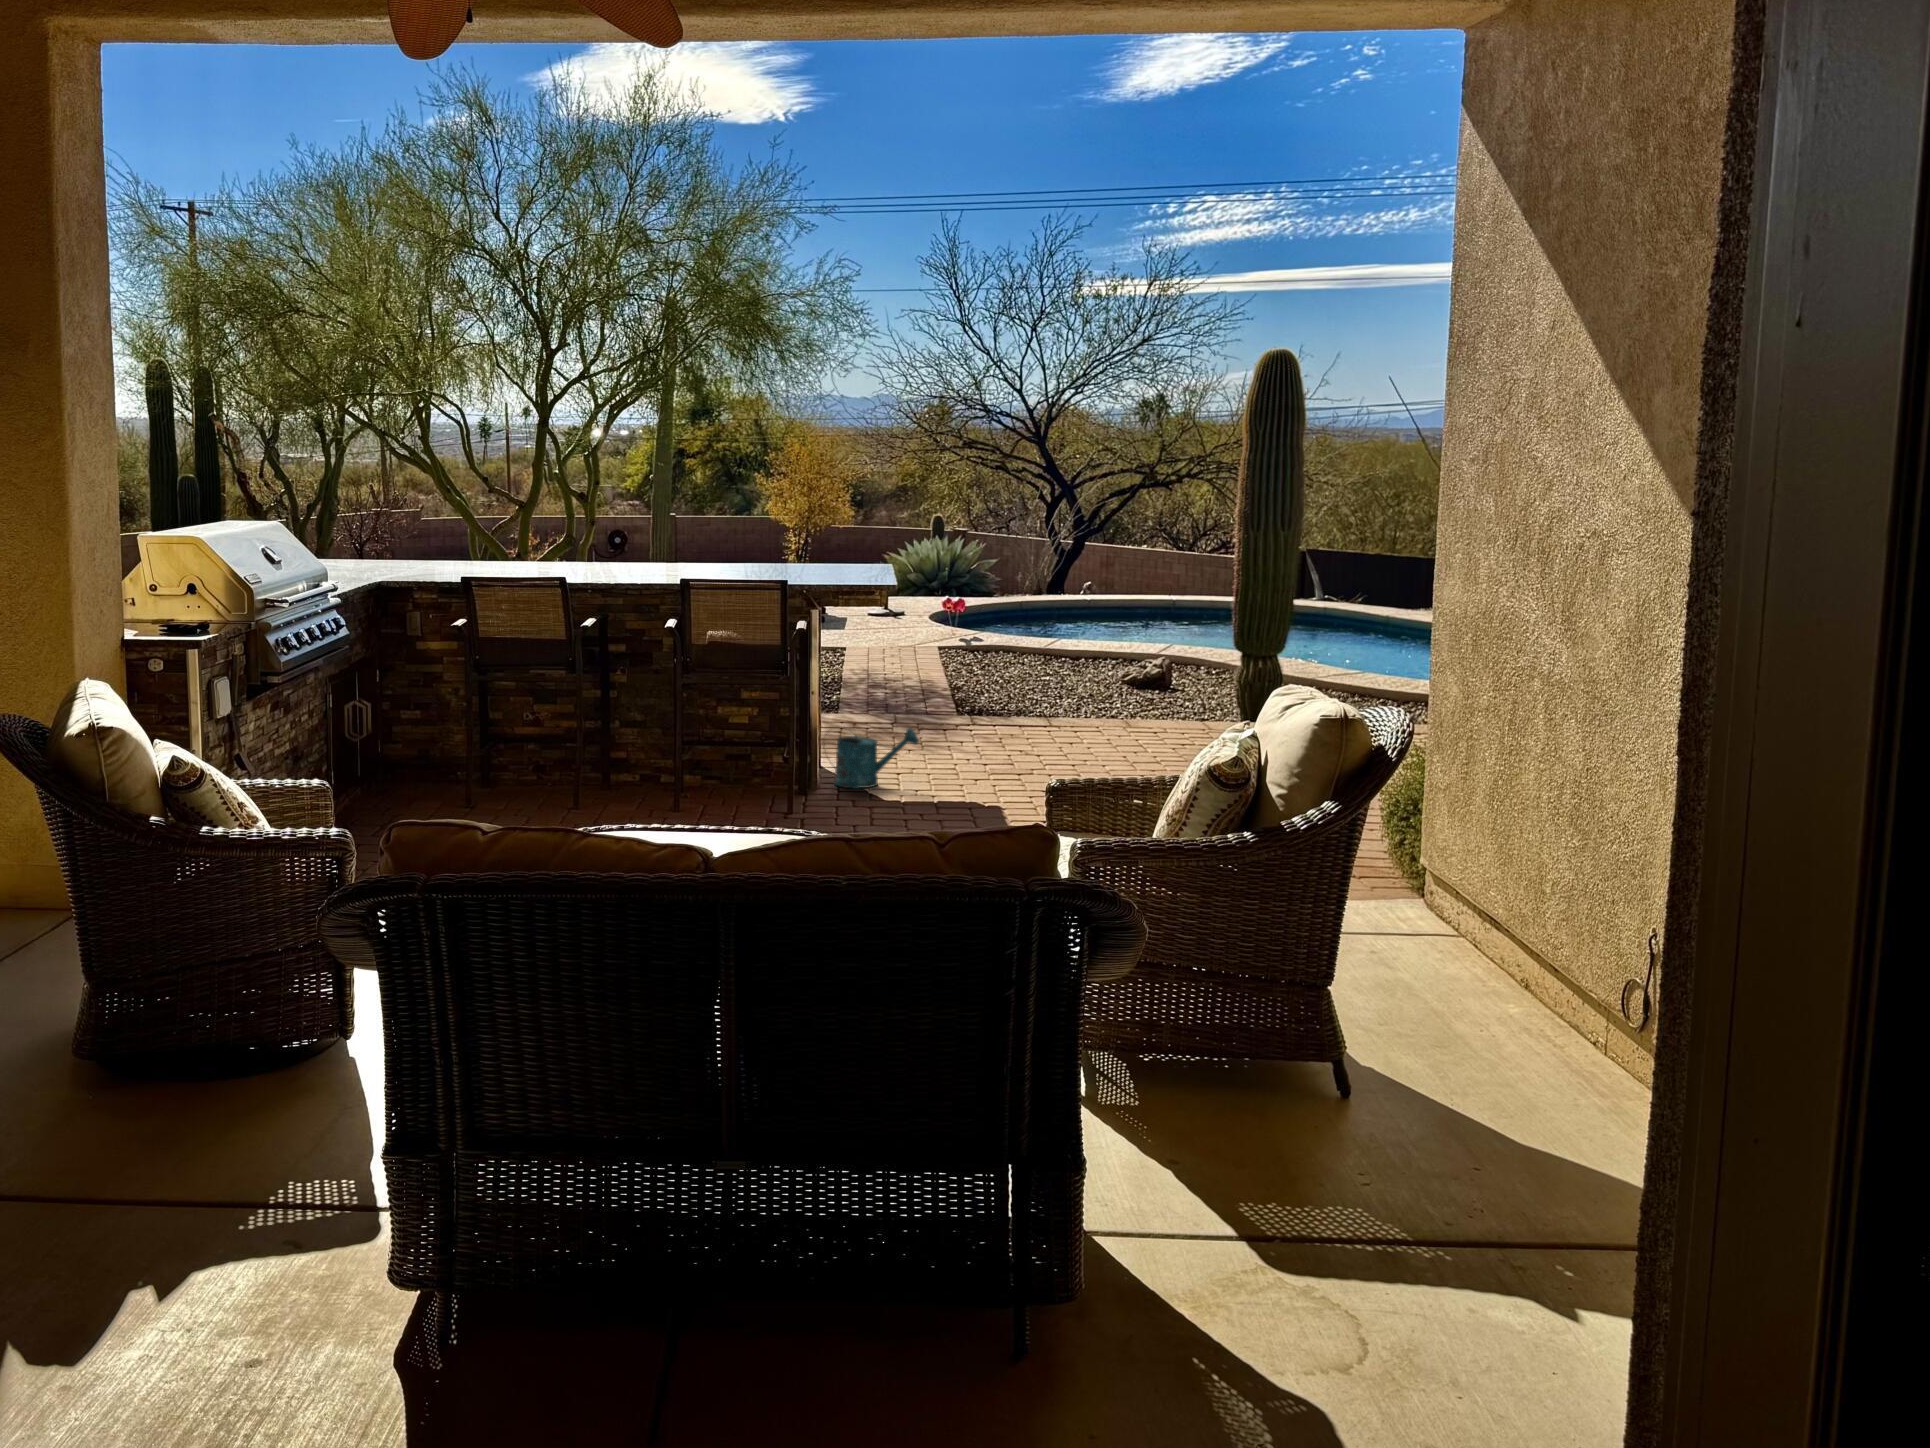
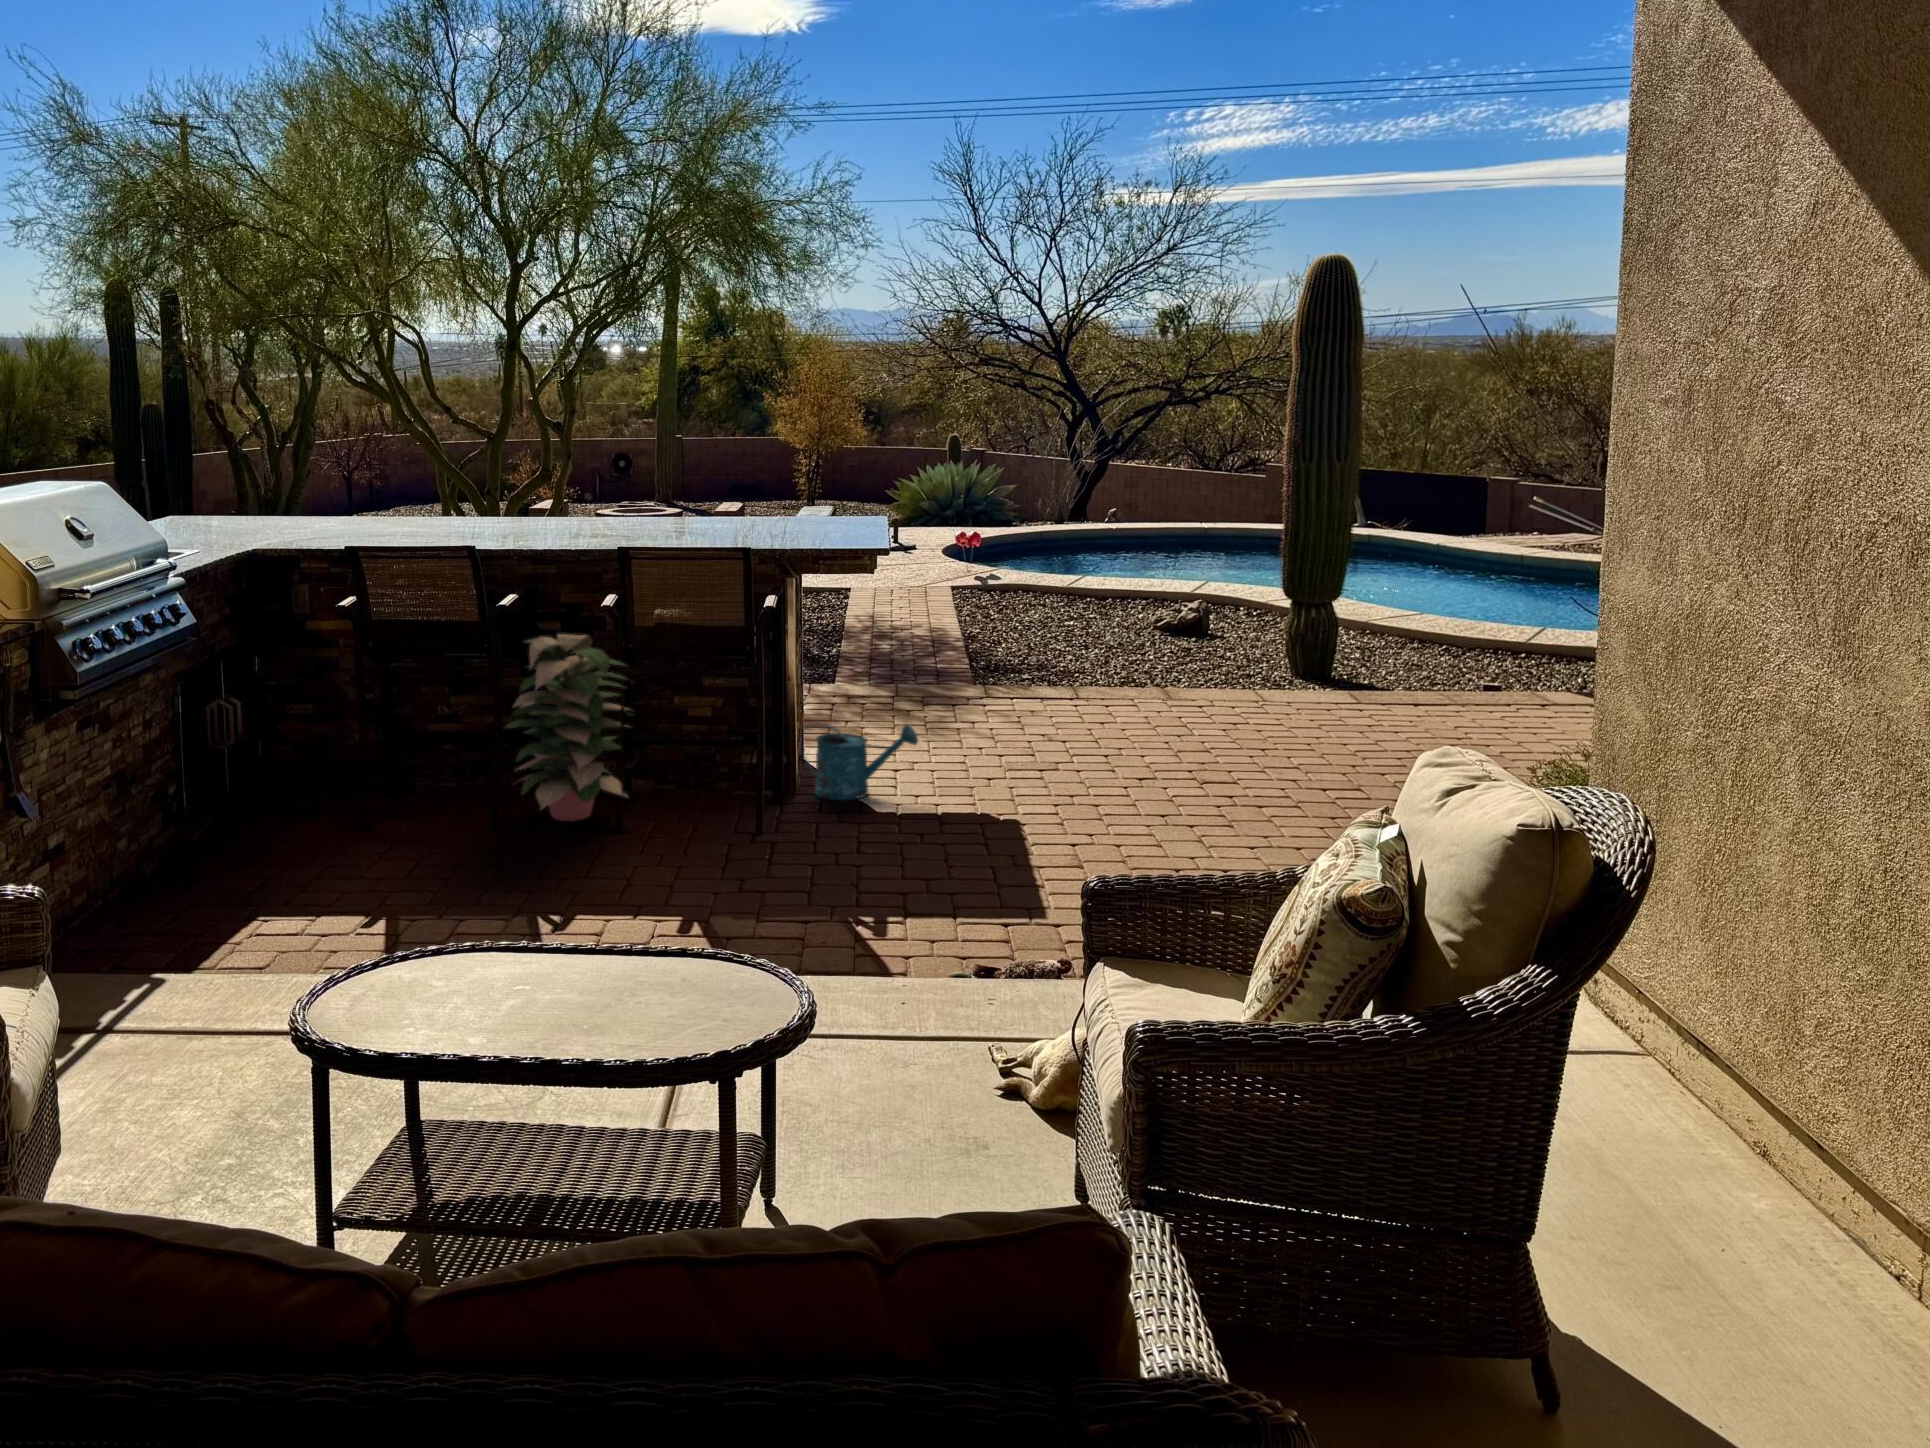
decorative plant: none [588,652,693,800] -> present [506,634,630,821]

